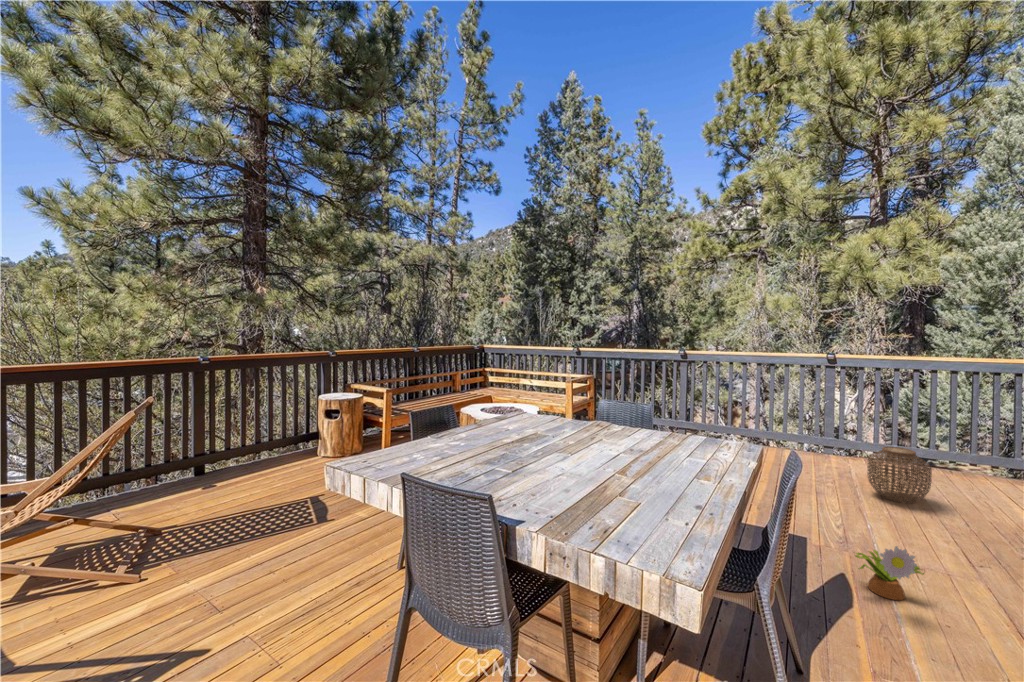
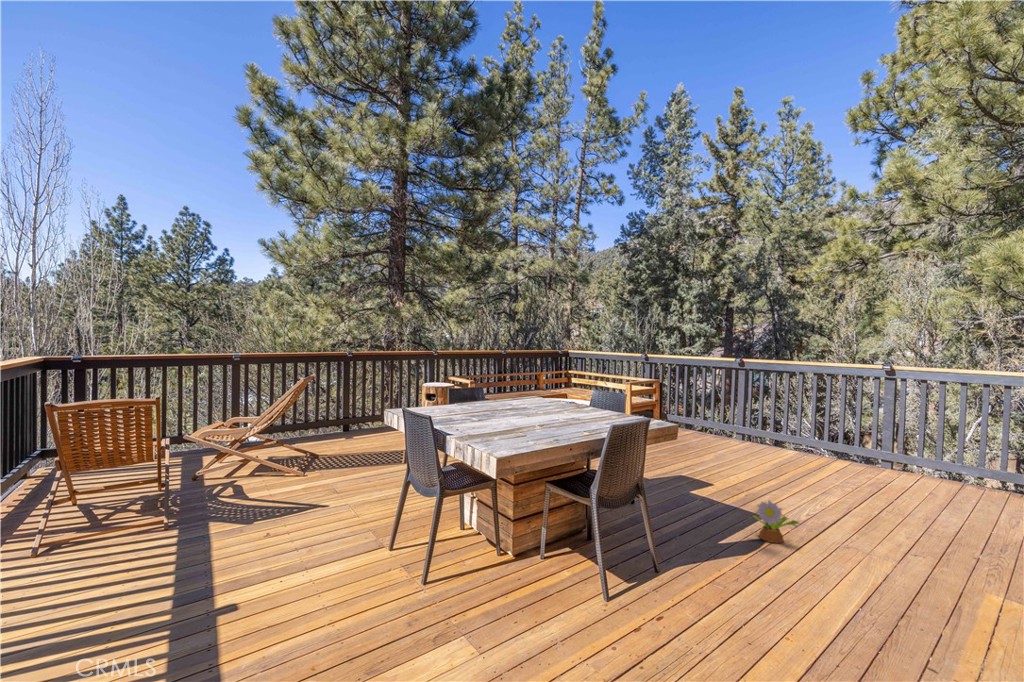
woven basket: present [867,447,932,503] -> none [868,452,927,506]

